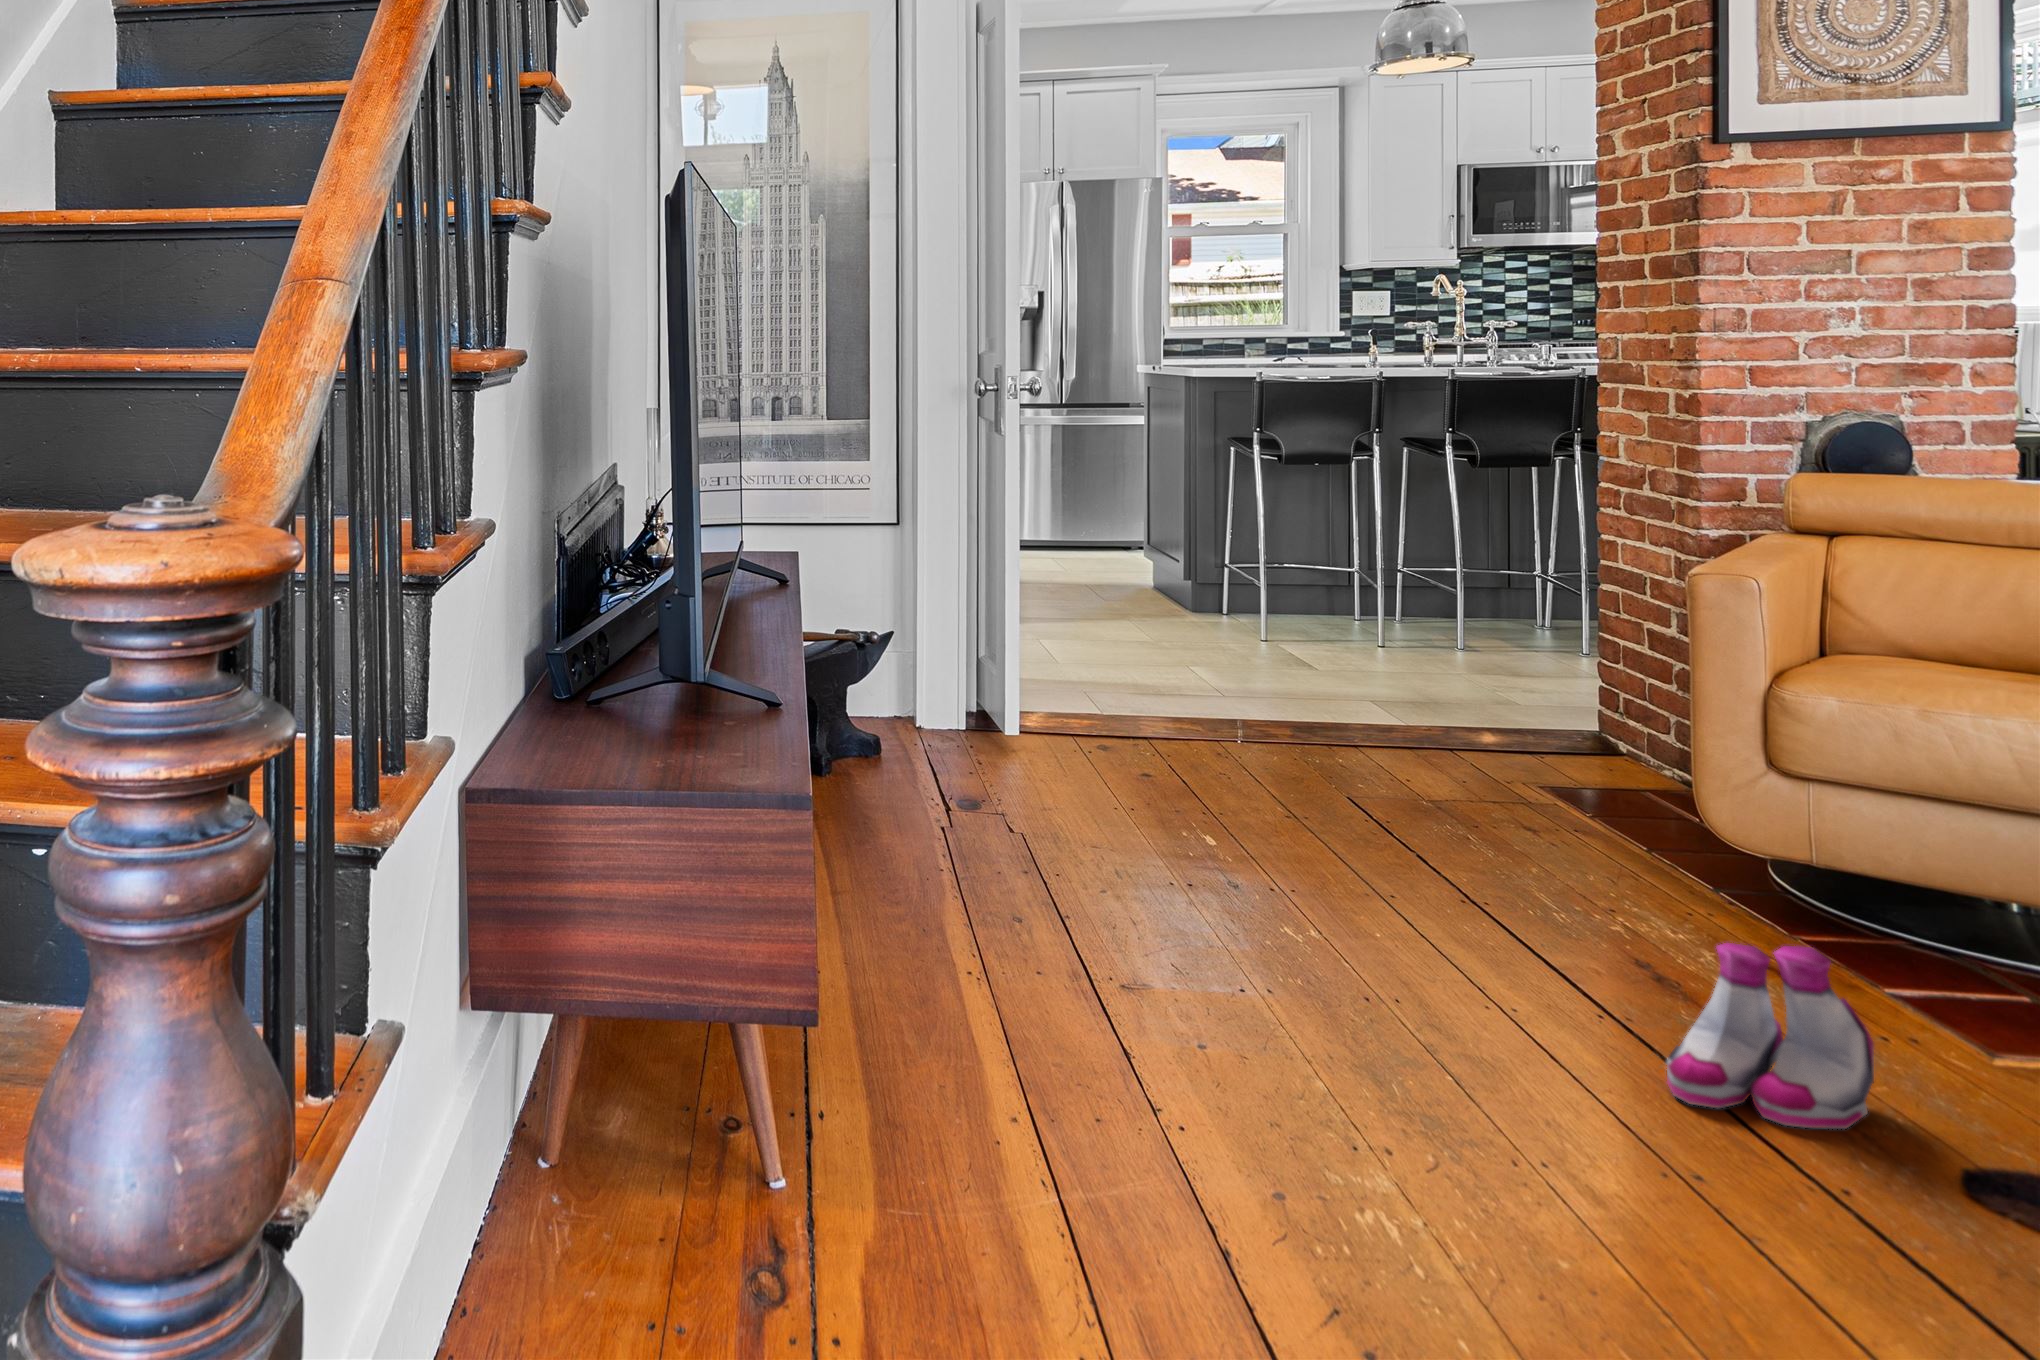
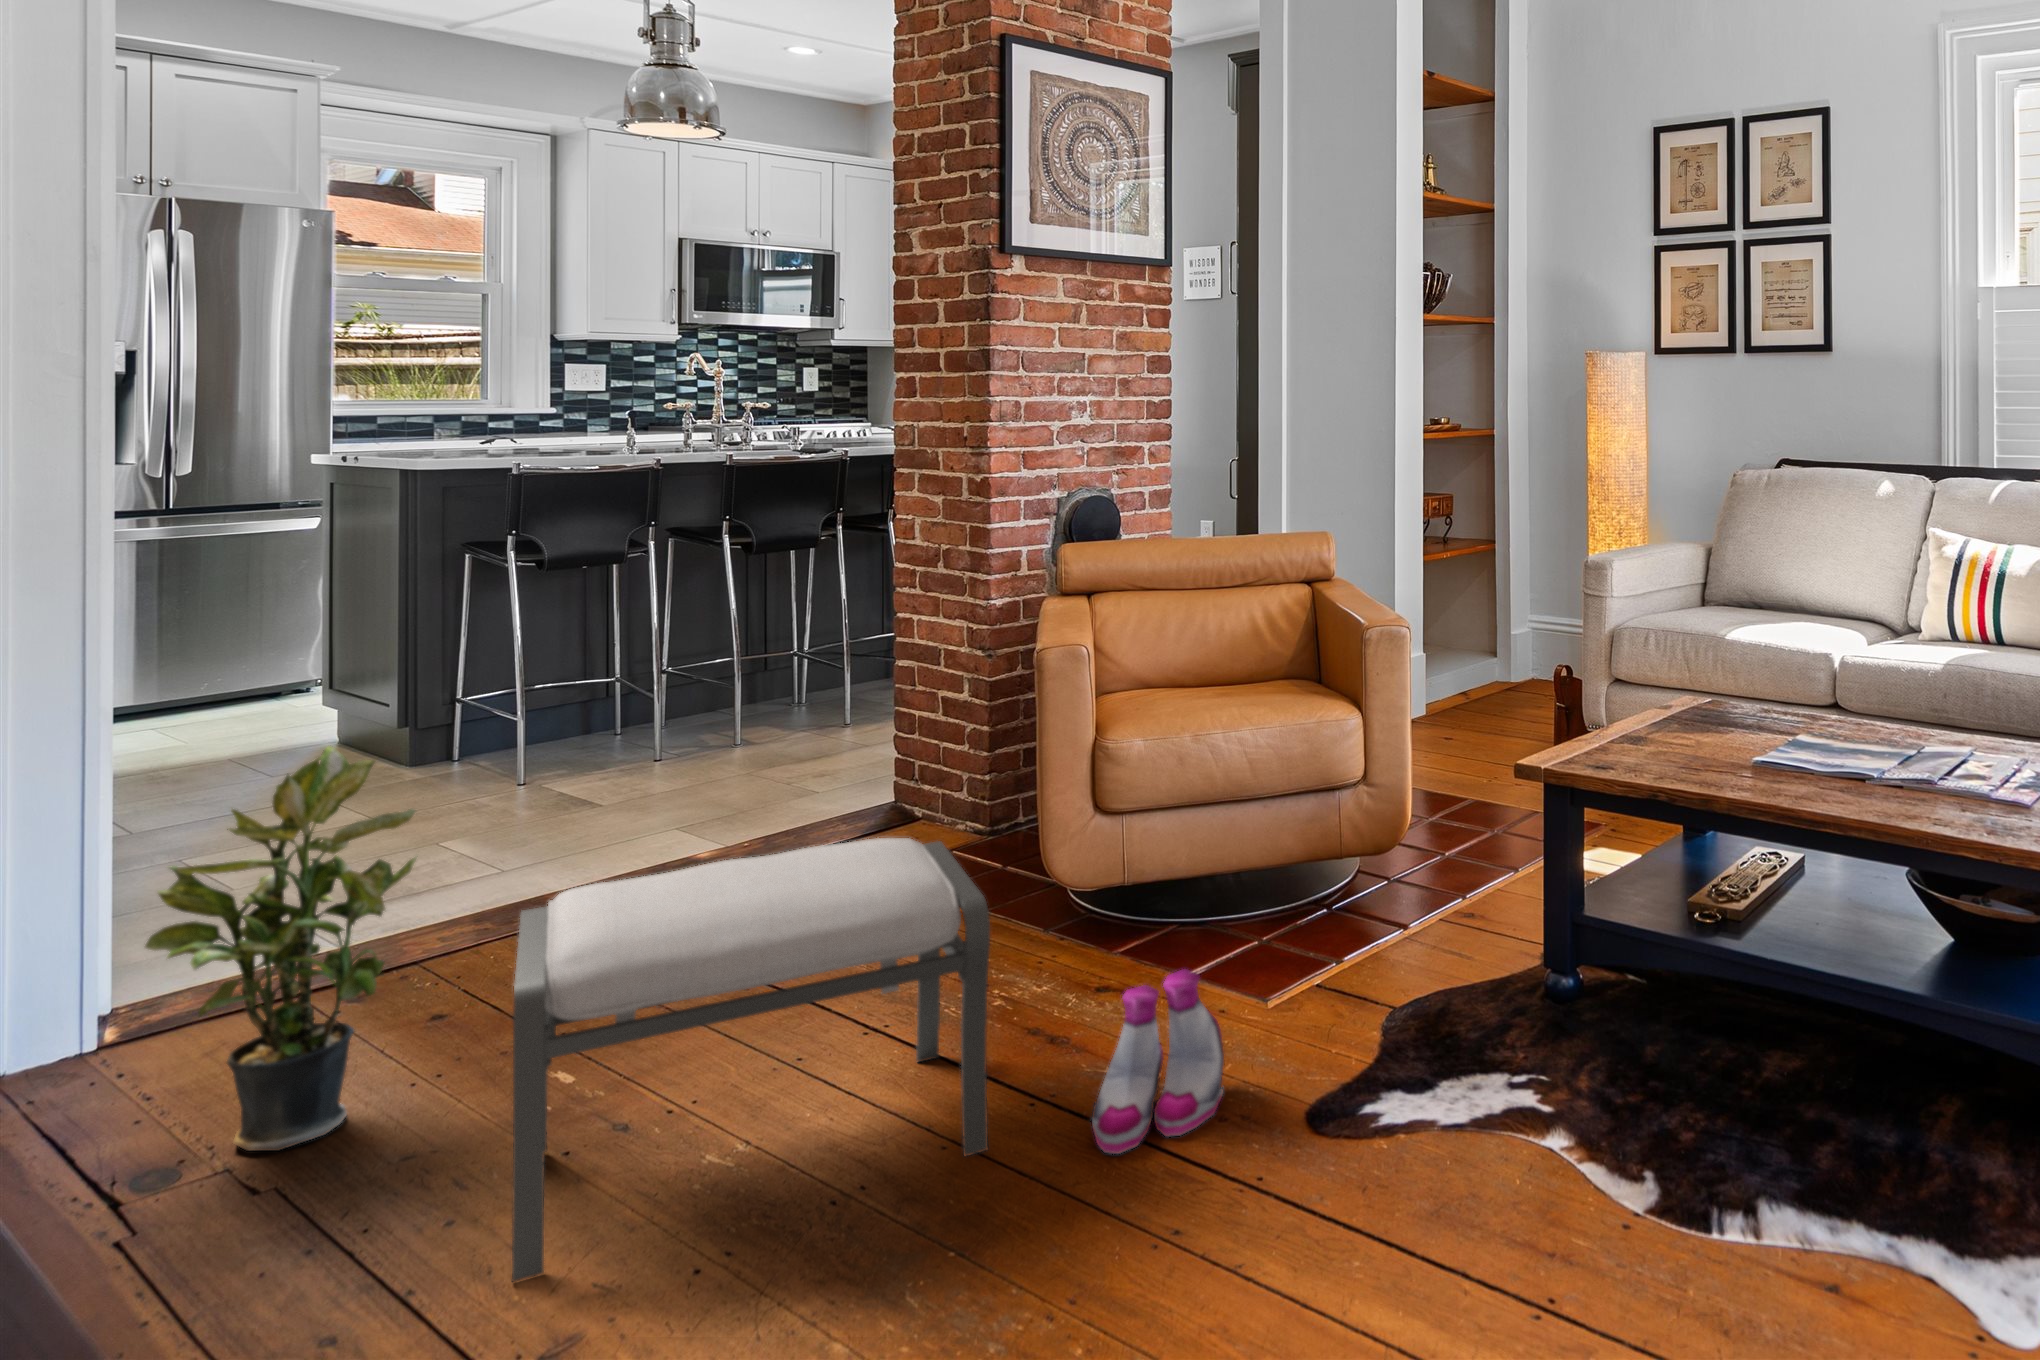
potted plant: none [953,544,1110,816] -> present [145,746,416,1151]
ottoman: none [1116,679,1543,1038] -> present [512,838,990,1282]

